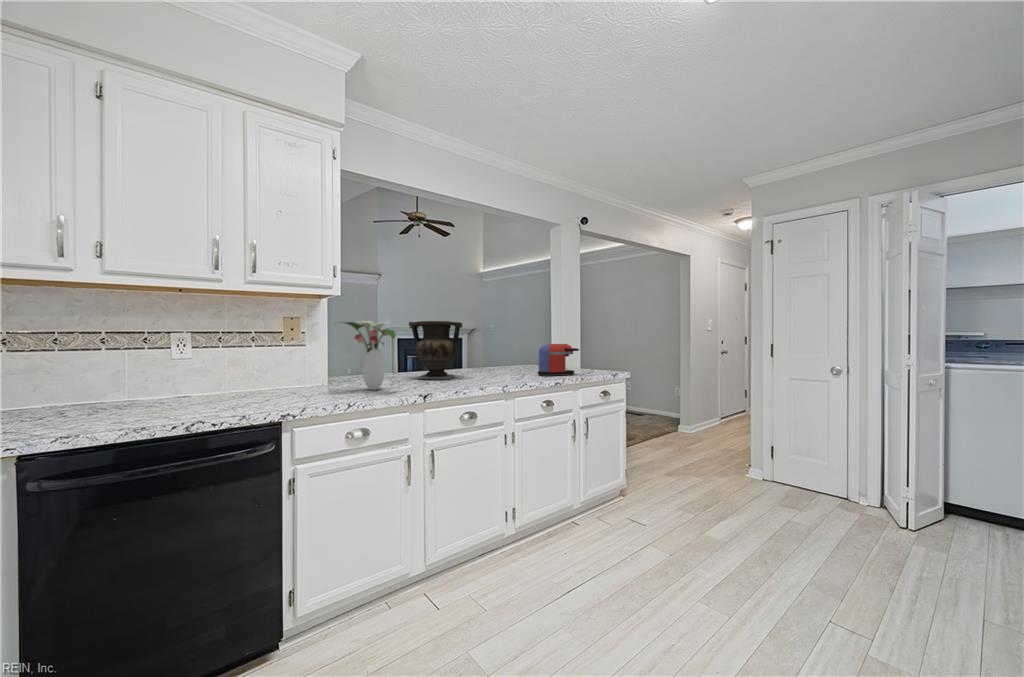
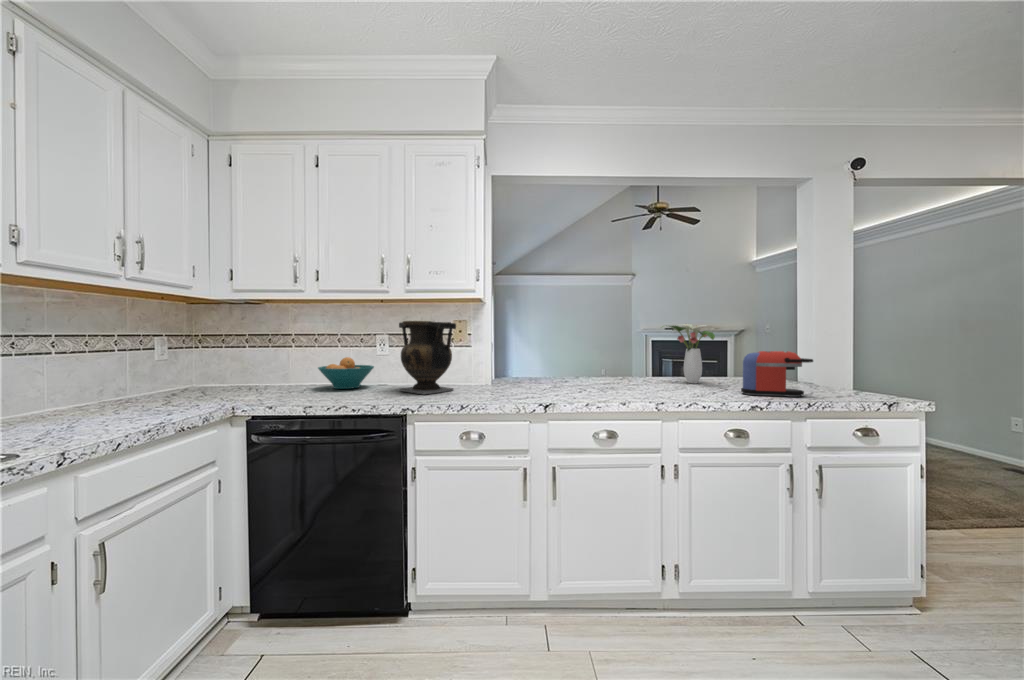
flower arrangement: present [341,321,396,390] -> present [669,324,715,383]
vase: present [409,321,462,379] -> present [399,321,456,395]
fruit bowl: none [87,363,181,406] -> present [318,357,374,389]

